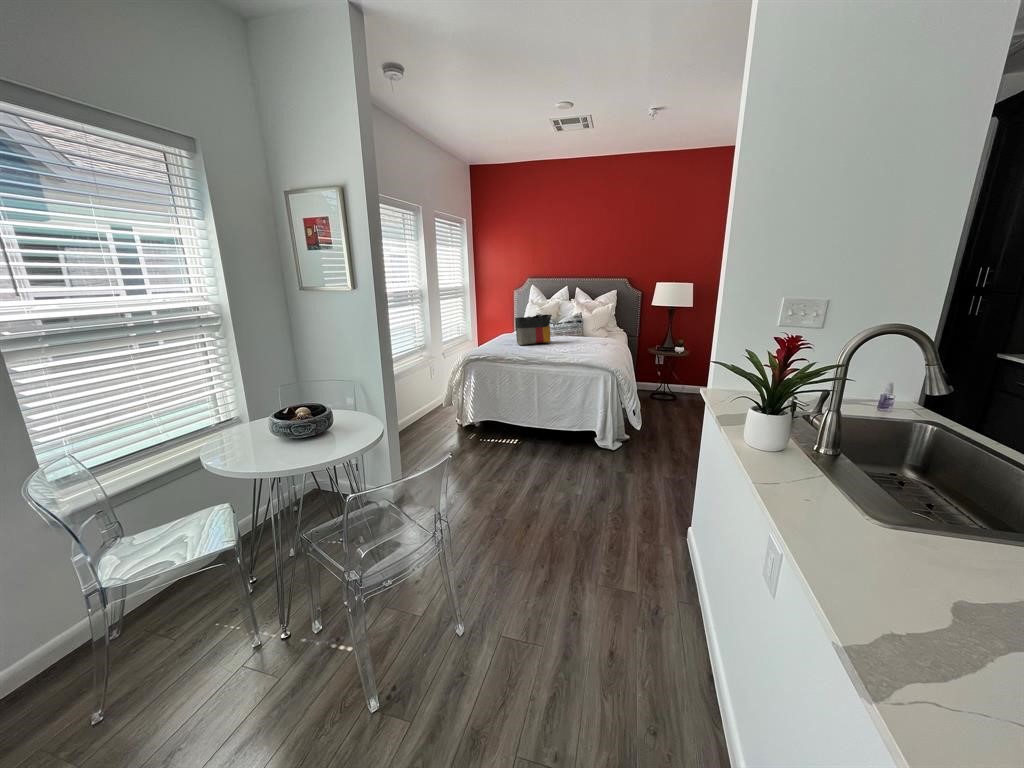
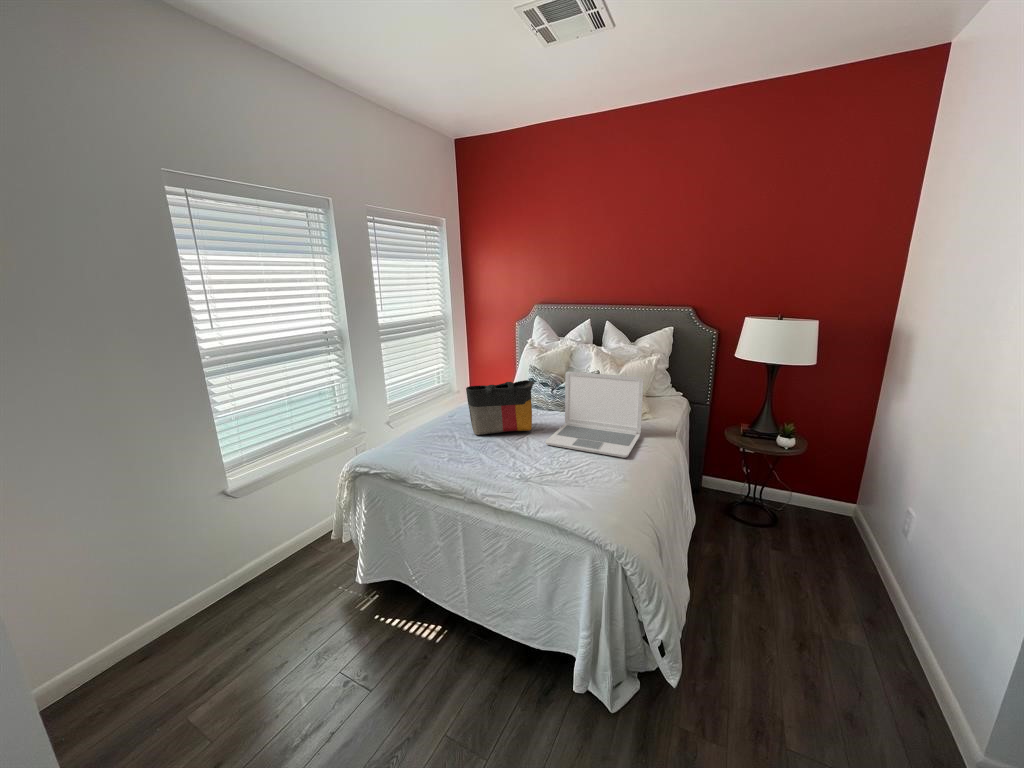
laptop: none [562,309,611,348] -> present [545,371,643,458]

